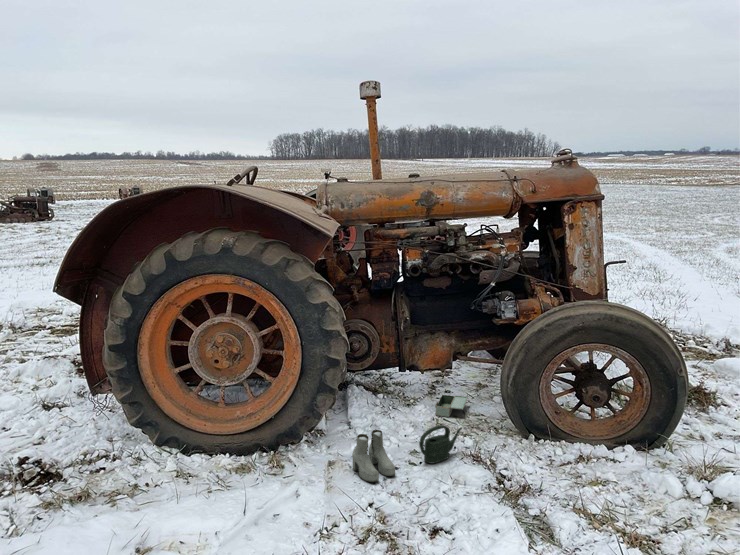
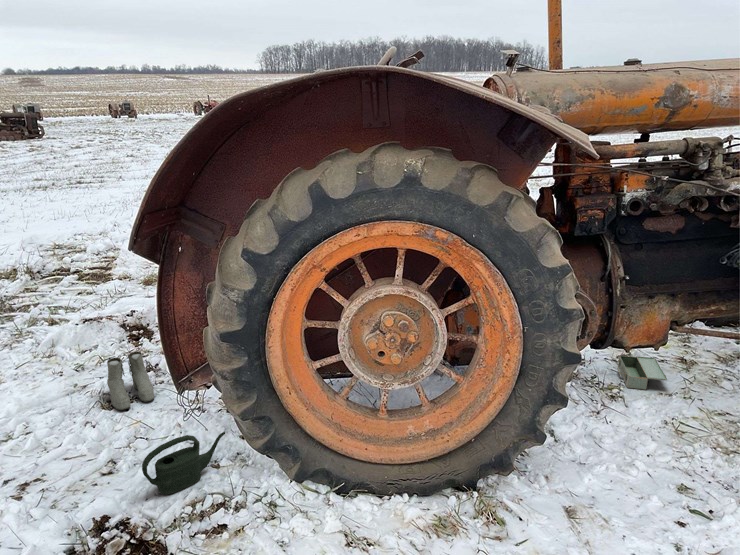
watering can: present [419,425,462,463] -> present [142,432,225,495]
boots: present [352,430,395,482] -> present [107,352,155,410]

